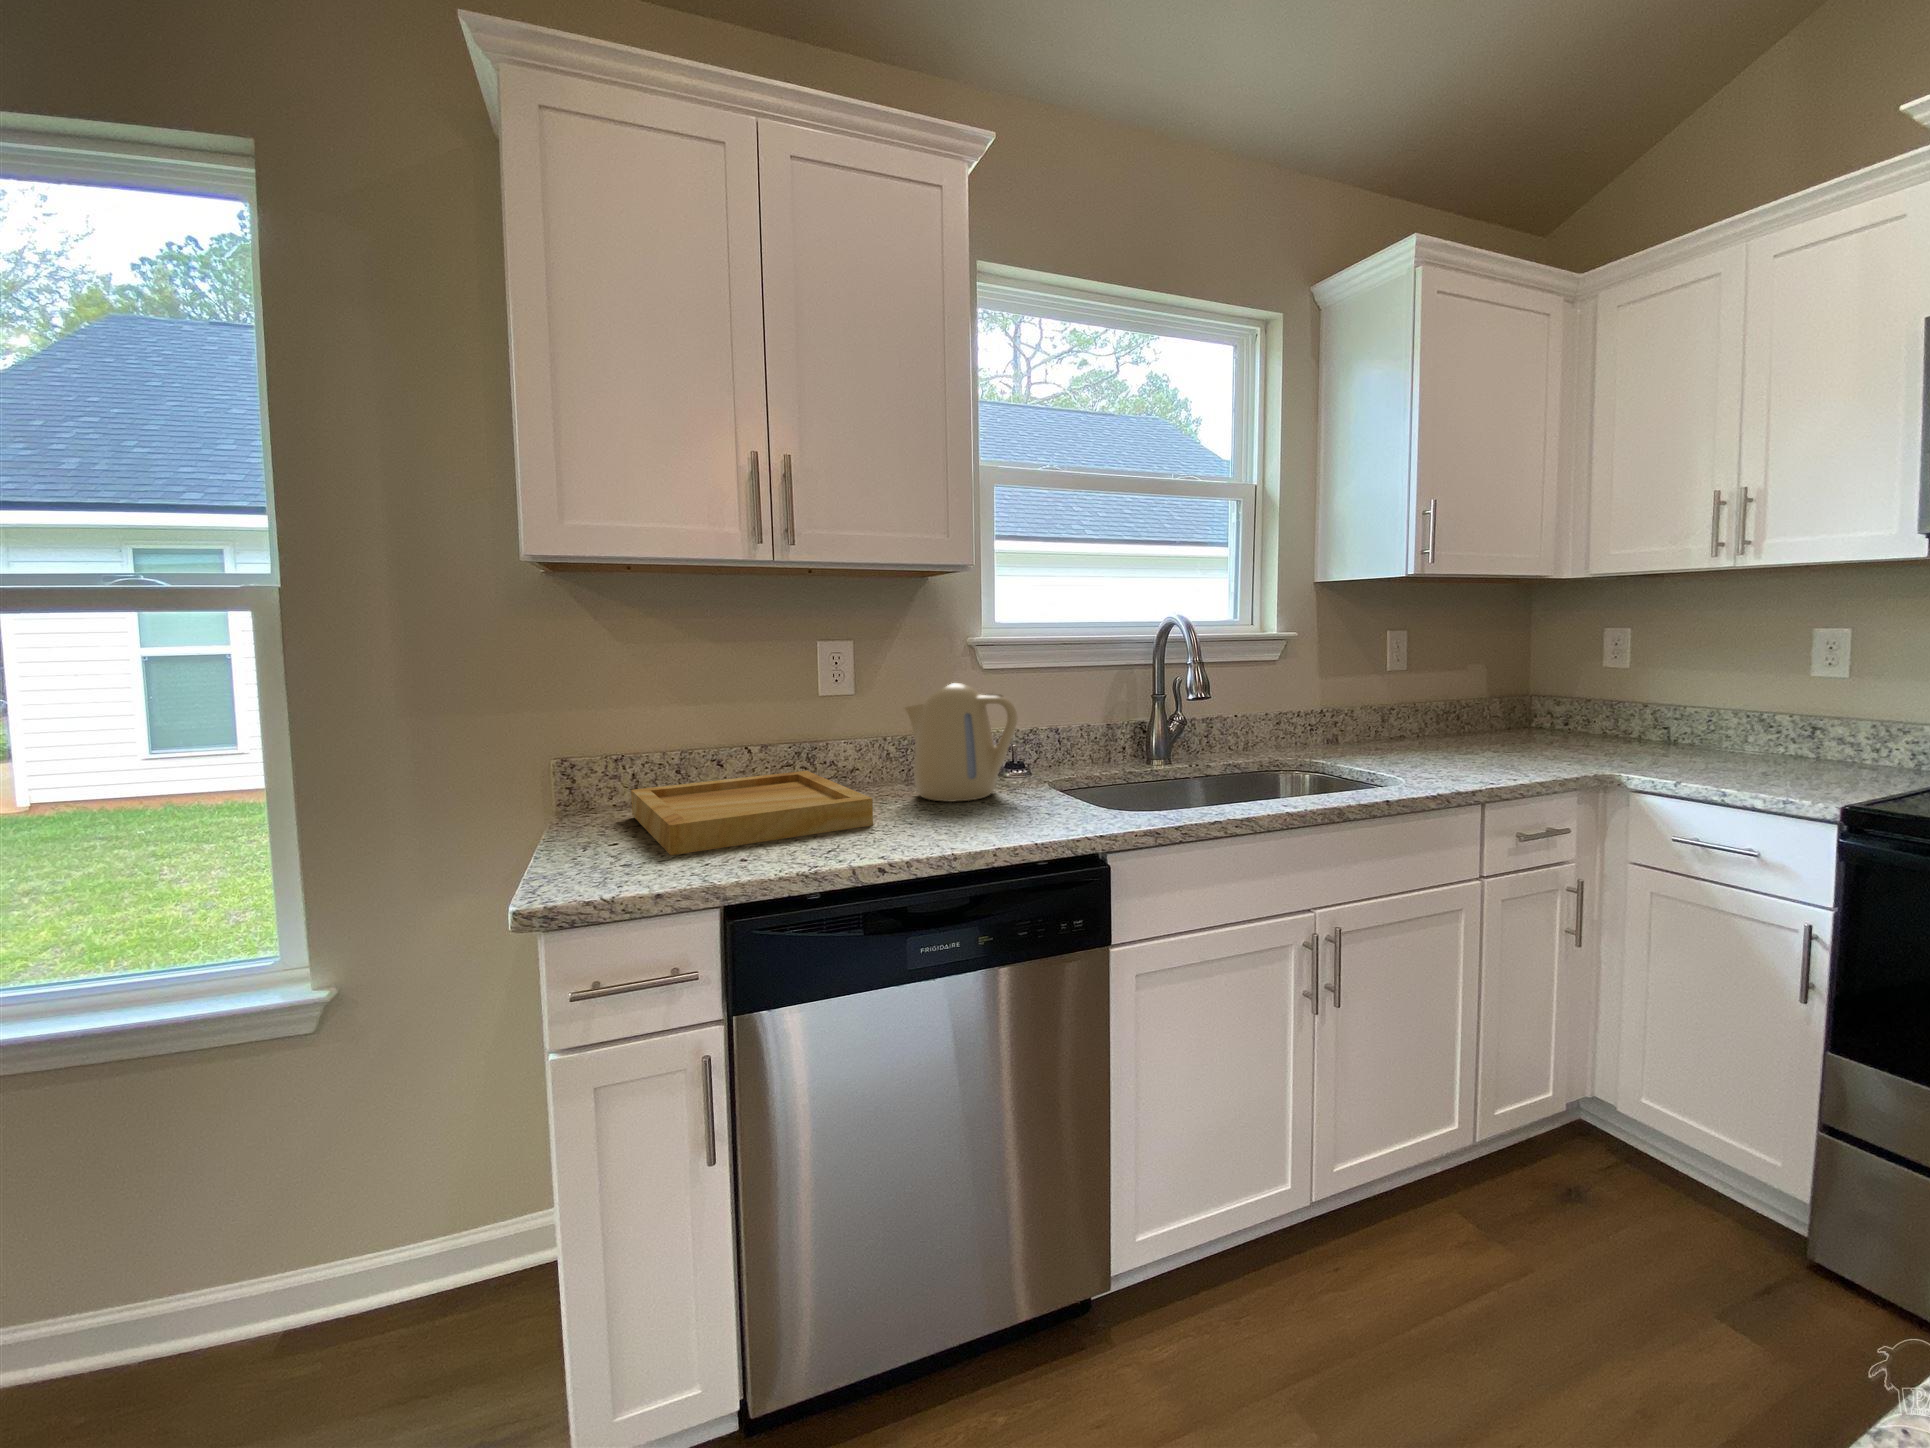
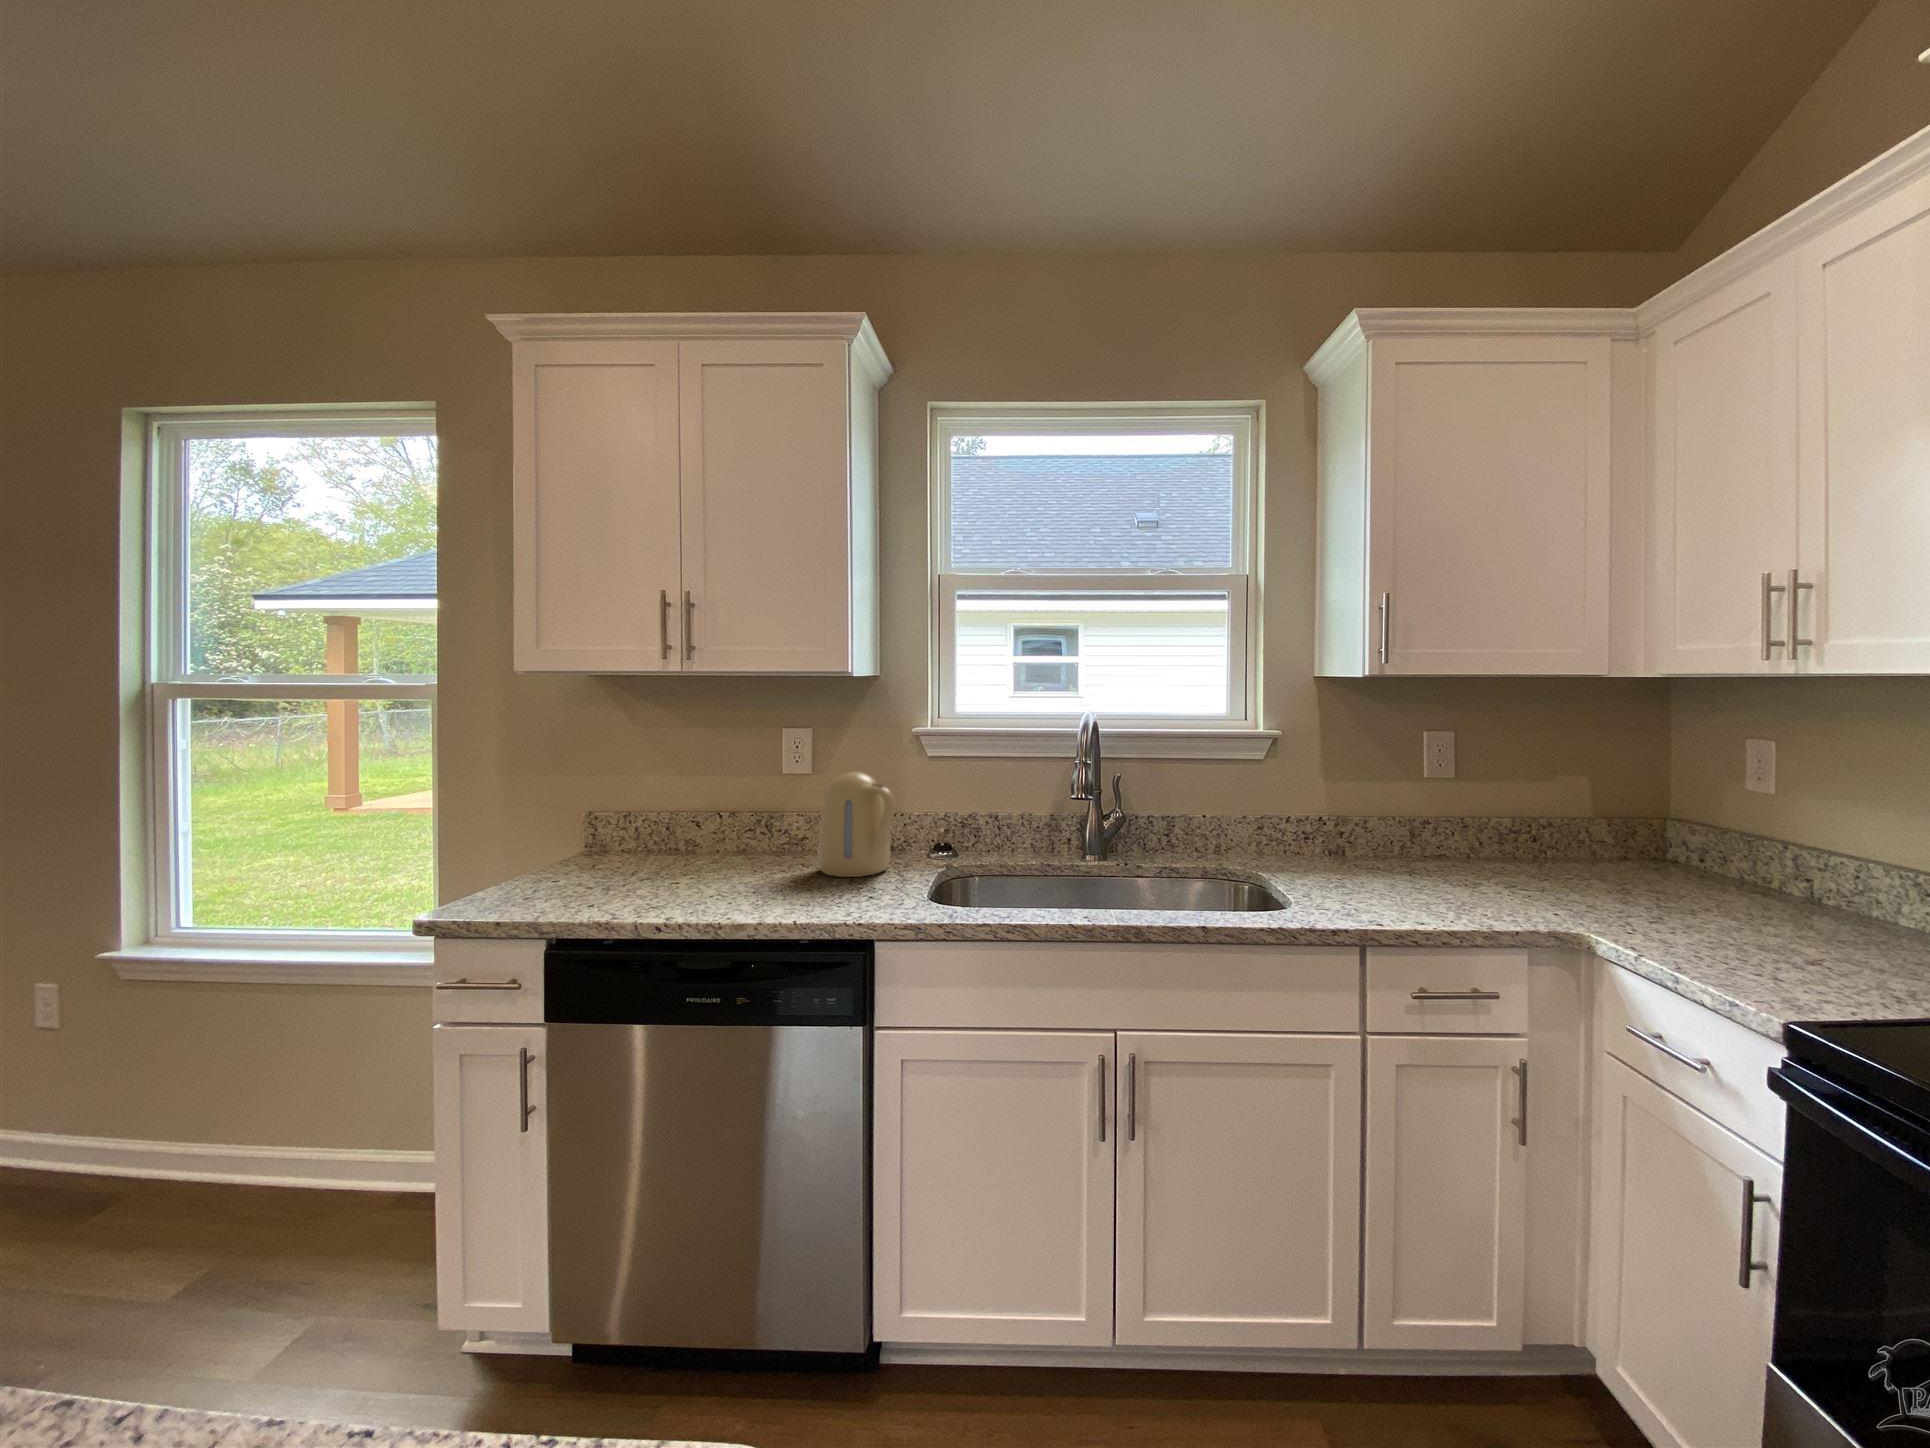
tray: present [631,771,873,855] -> none [566,837,759,896]

